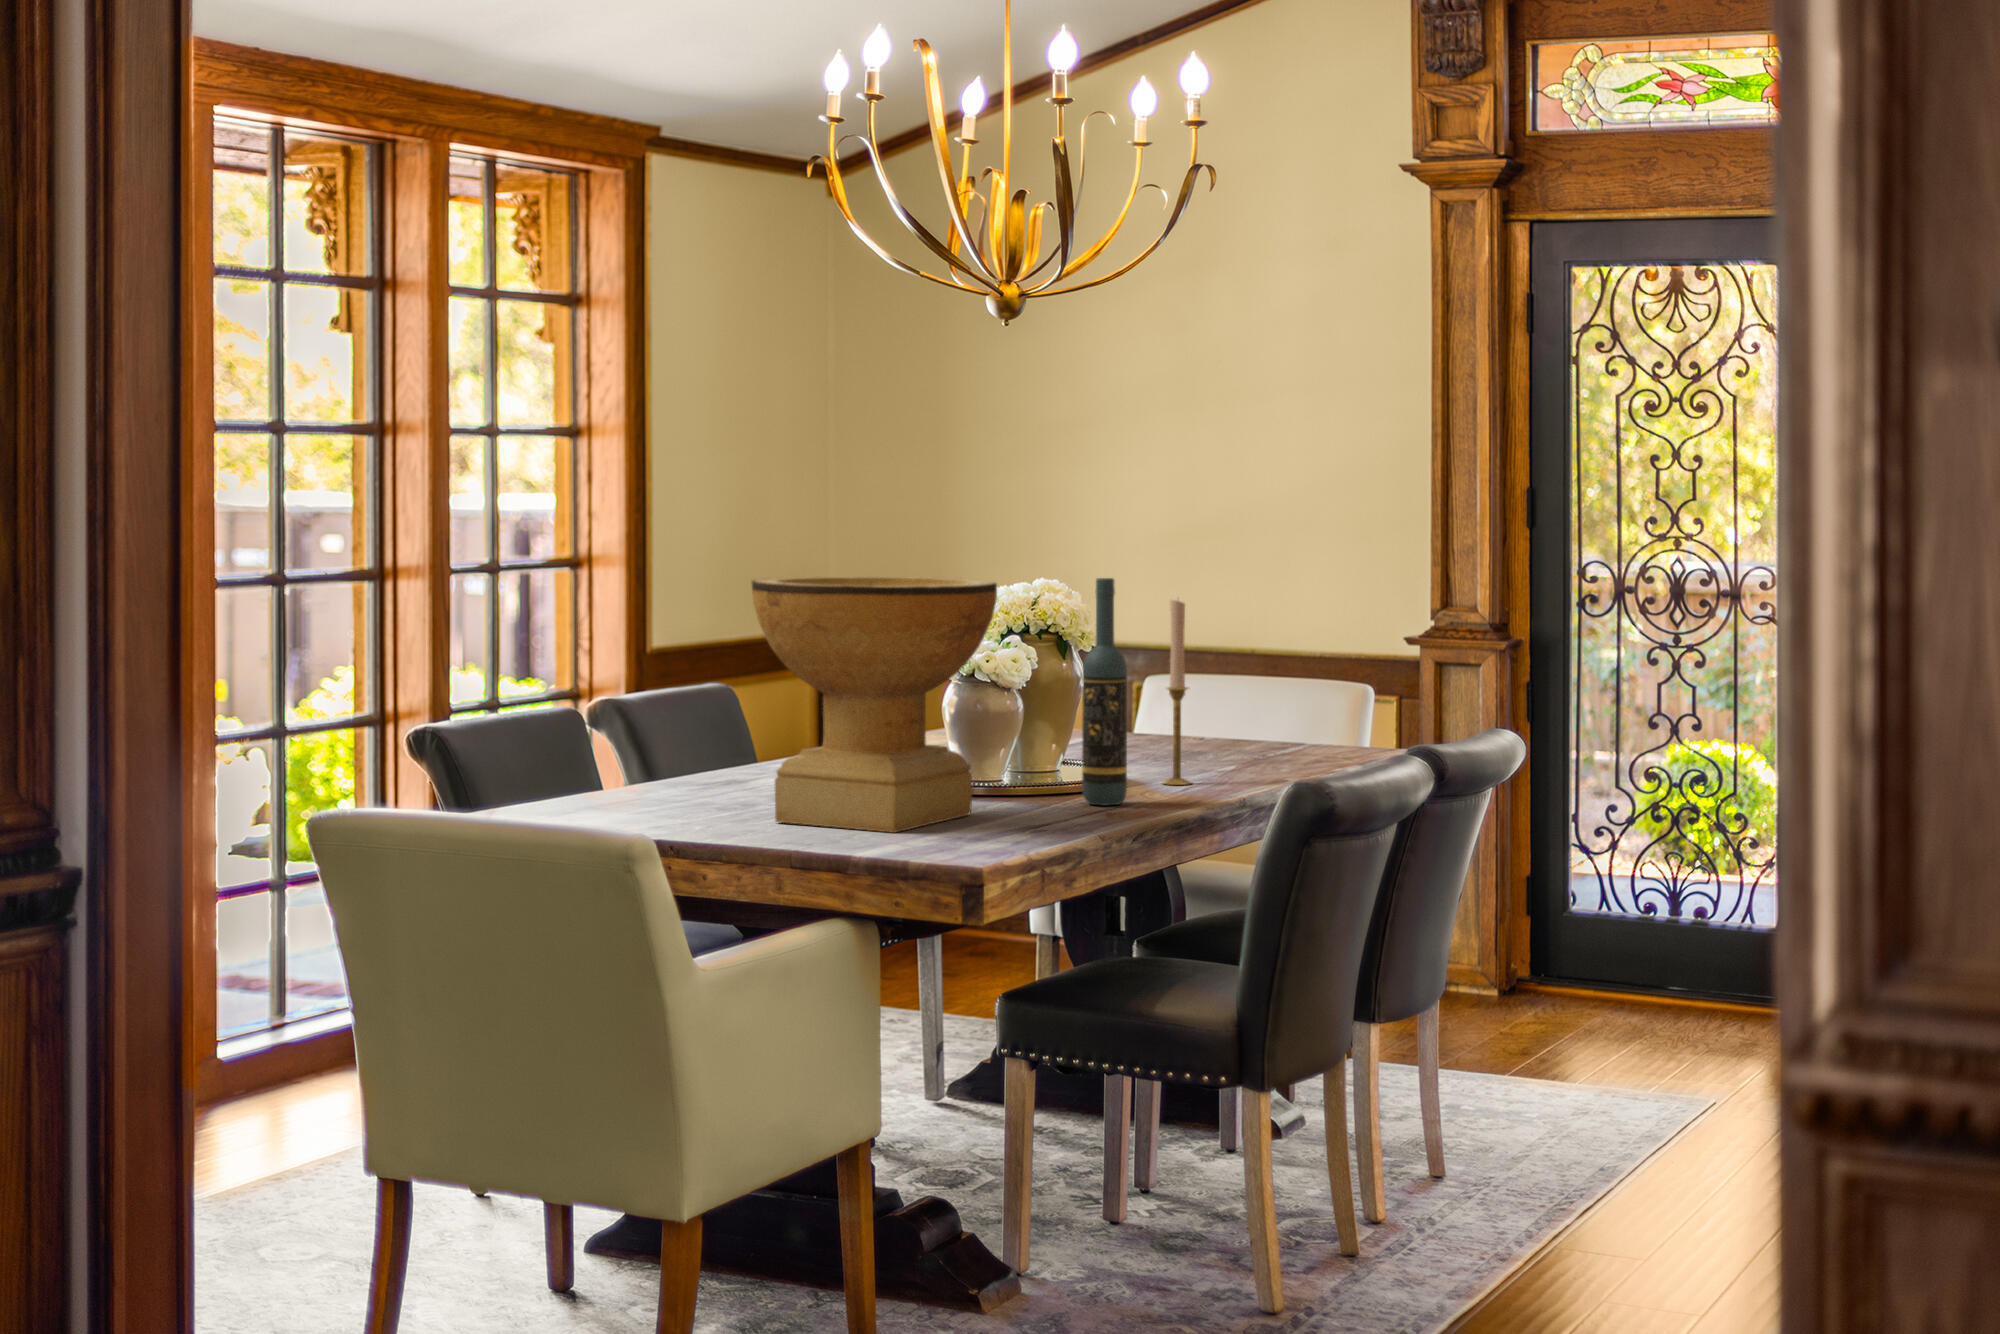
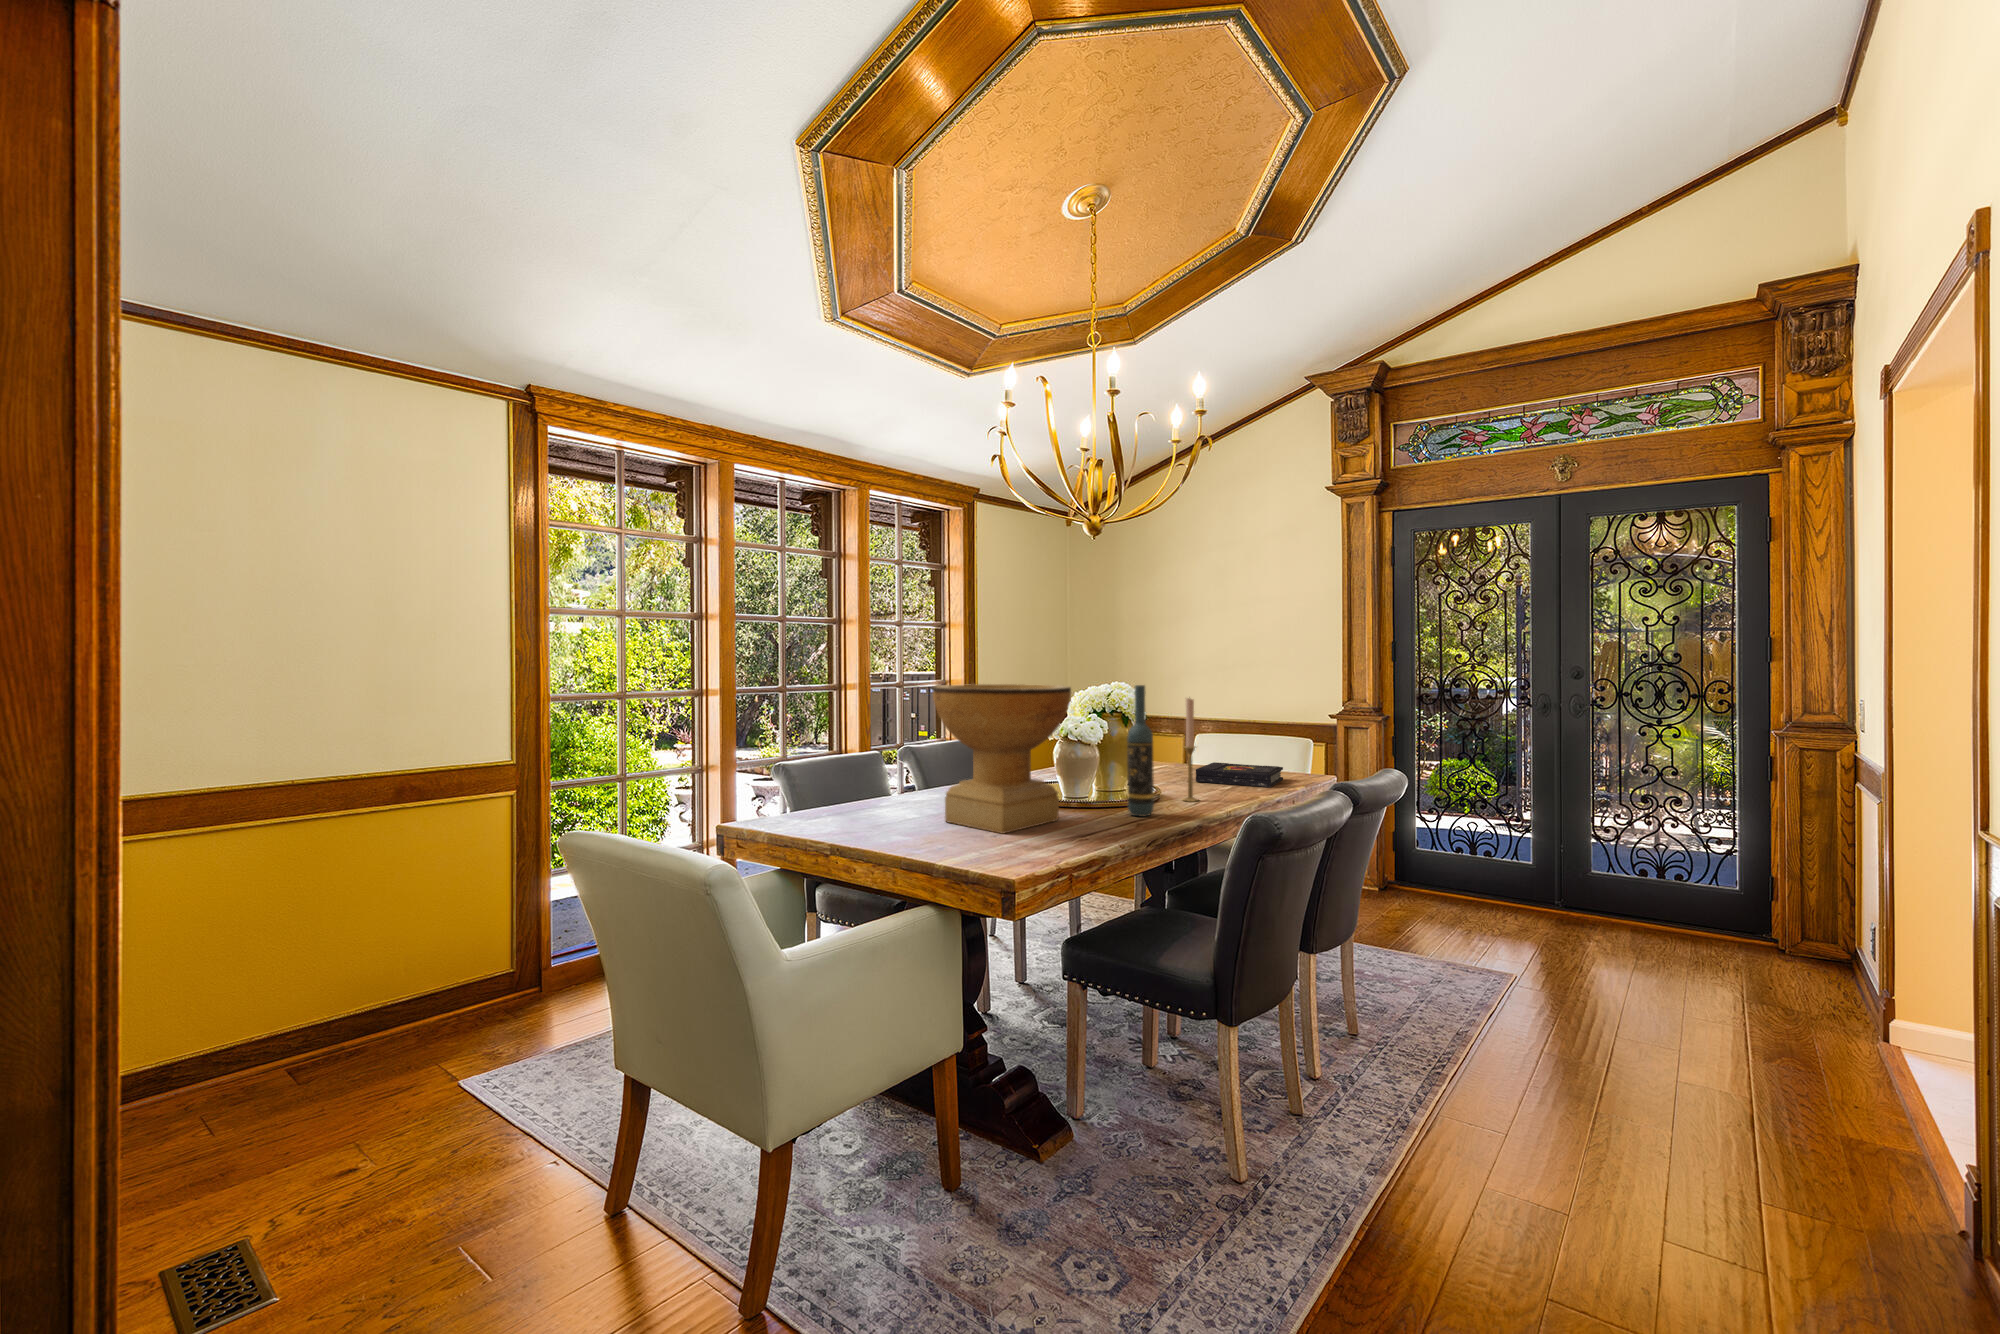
book: none [1173,724,1327,763] -> present [1196,762,1283,788]

